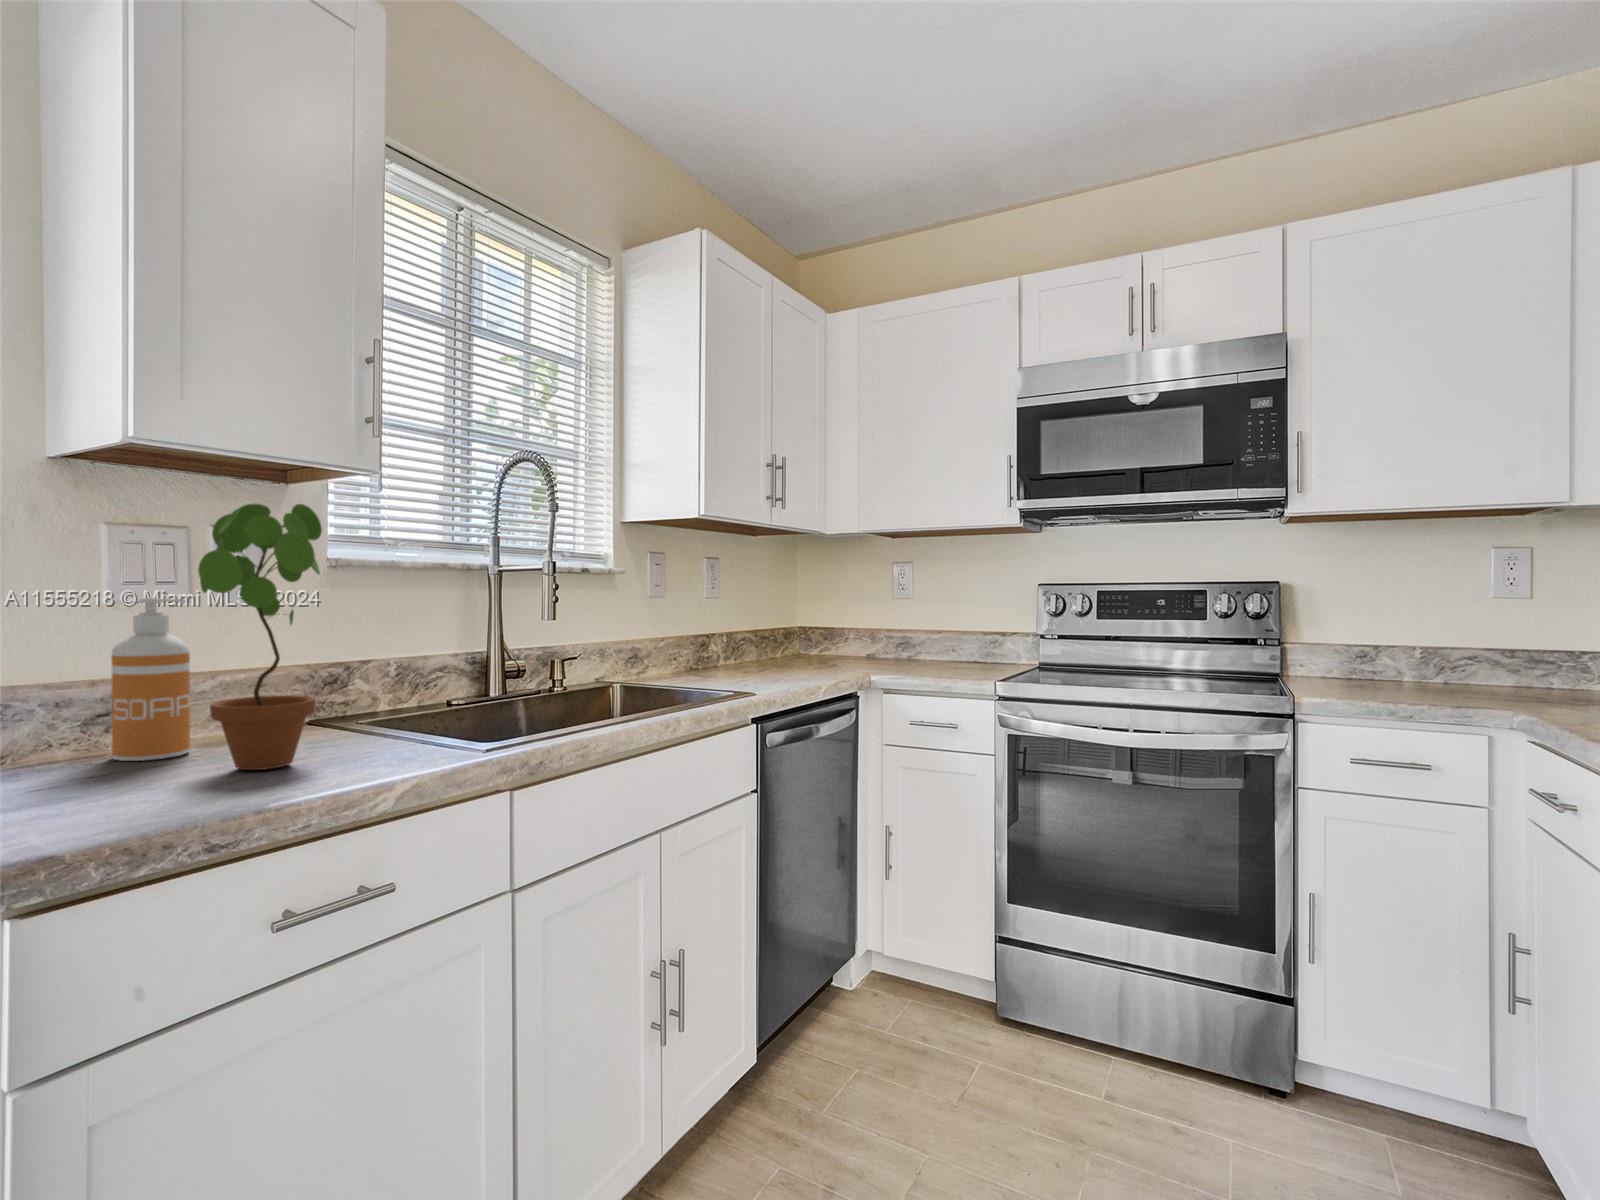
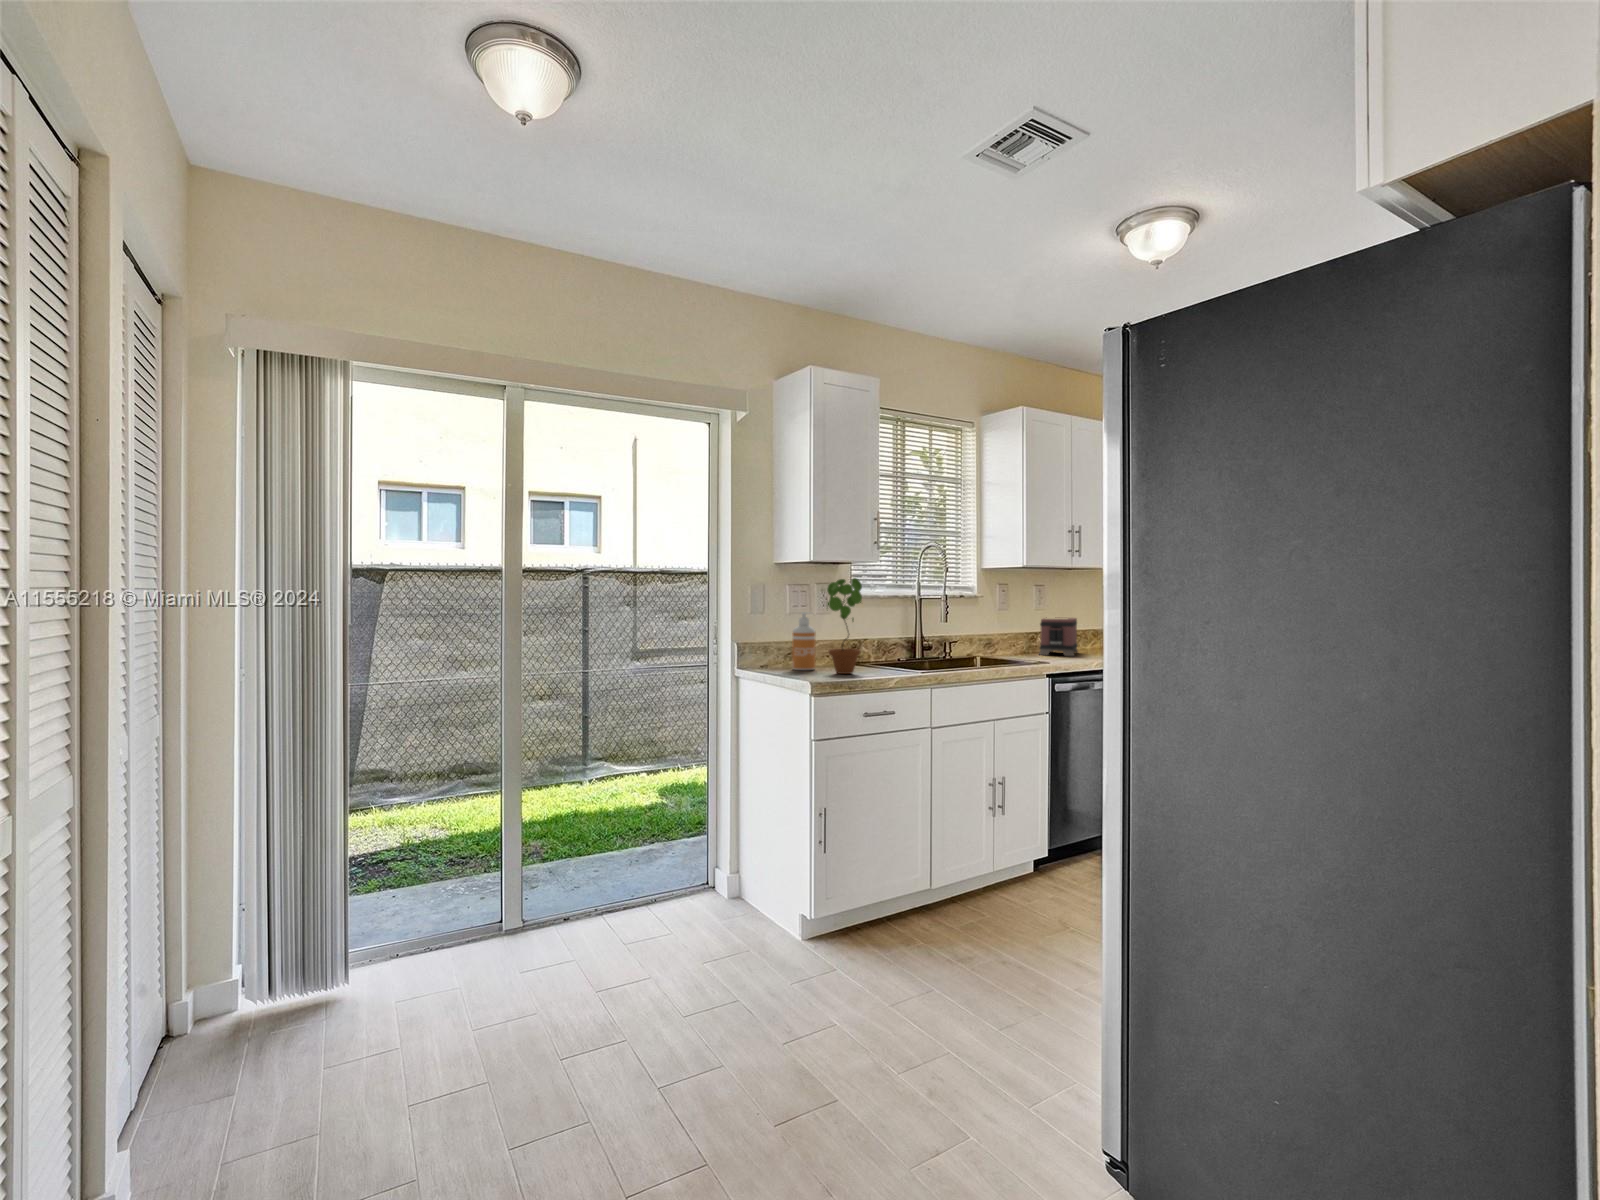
toaster: none [713,609,770,673] -> present [1039,617,1078,656]

